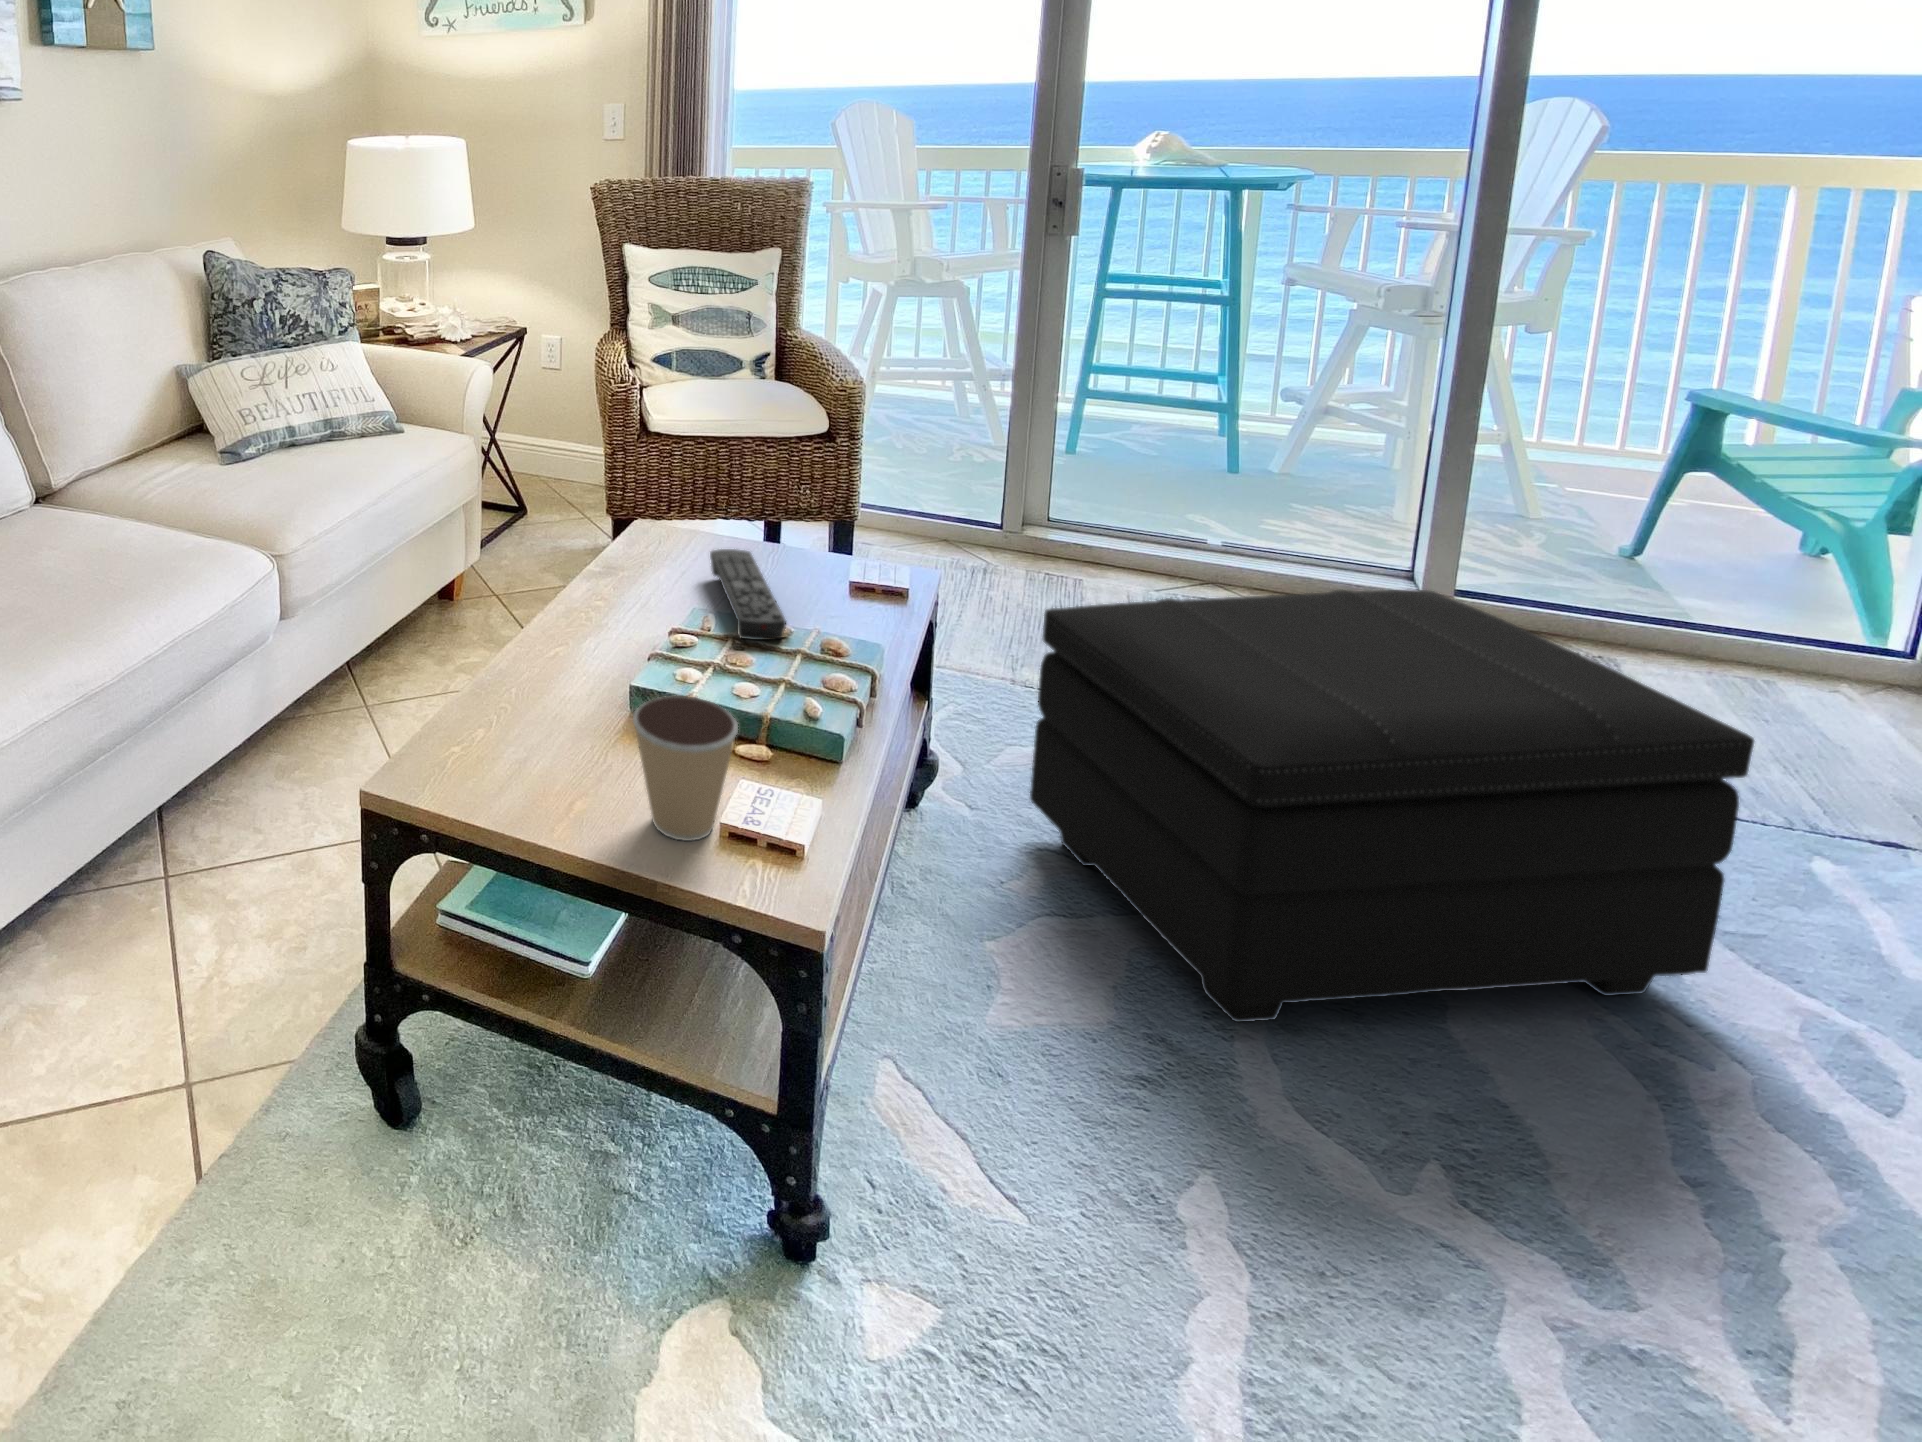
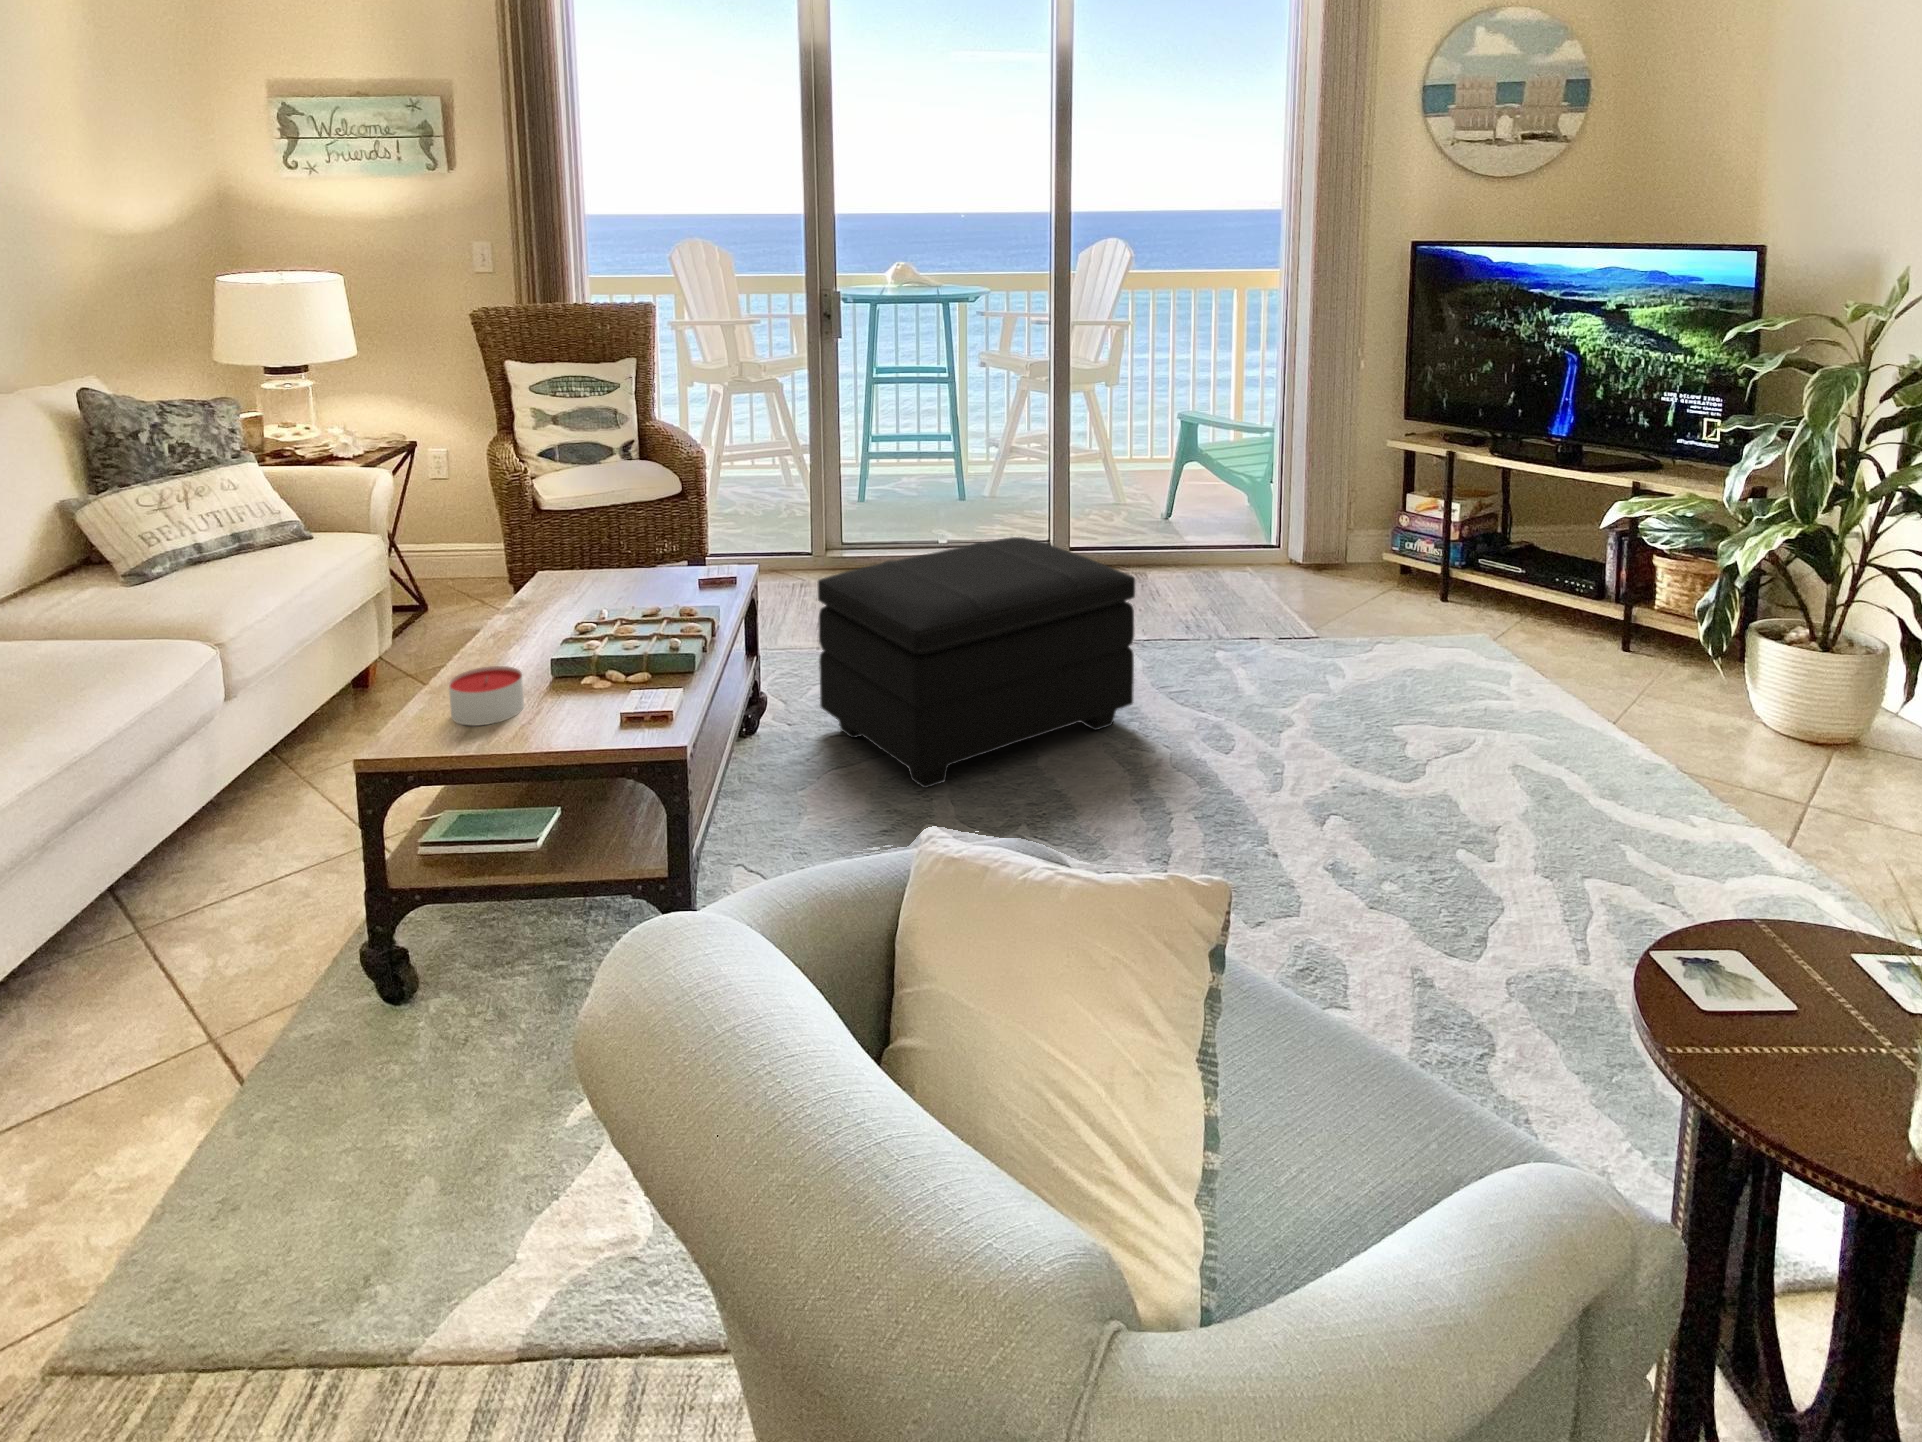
remote control: present [710,549,786,640] -> none [598,573,654,624]
candle: none [479,692,581,792] -> present [449,666,524,726]
coffee cup: present [633,695,738,841] -> none [560,636,625,721]

